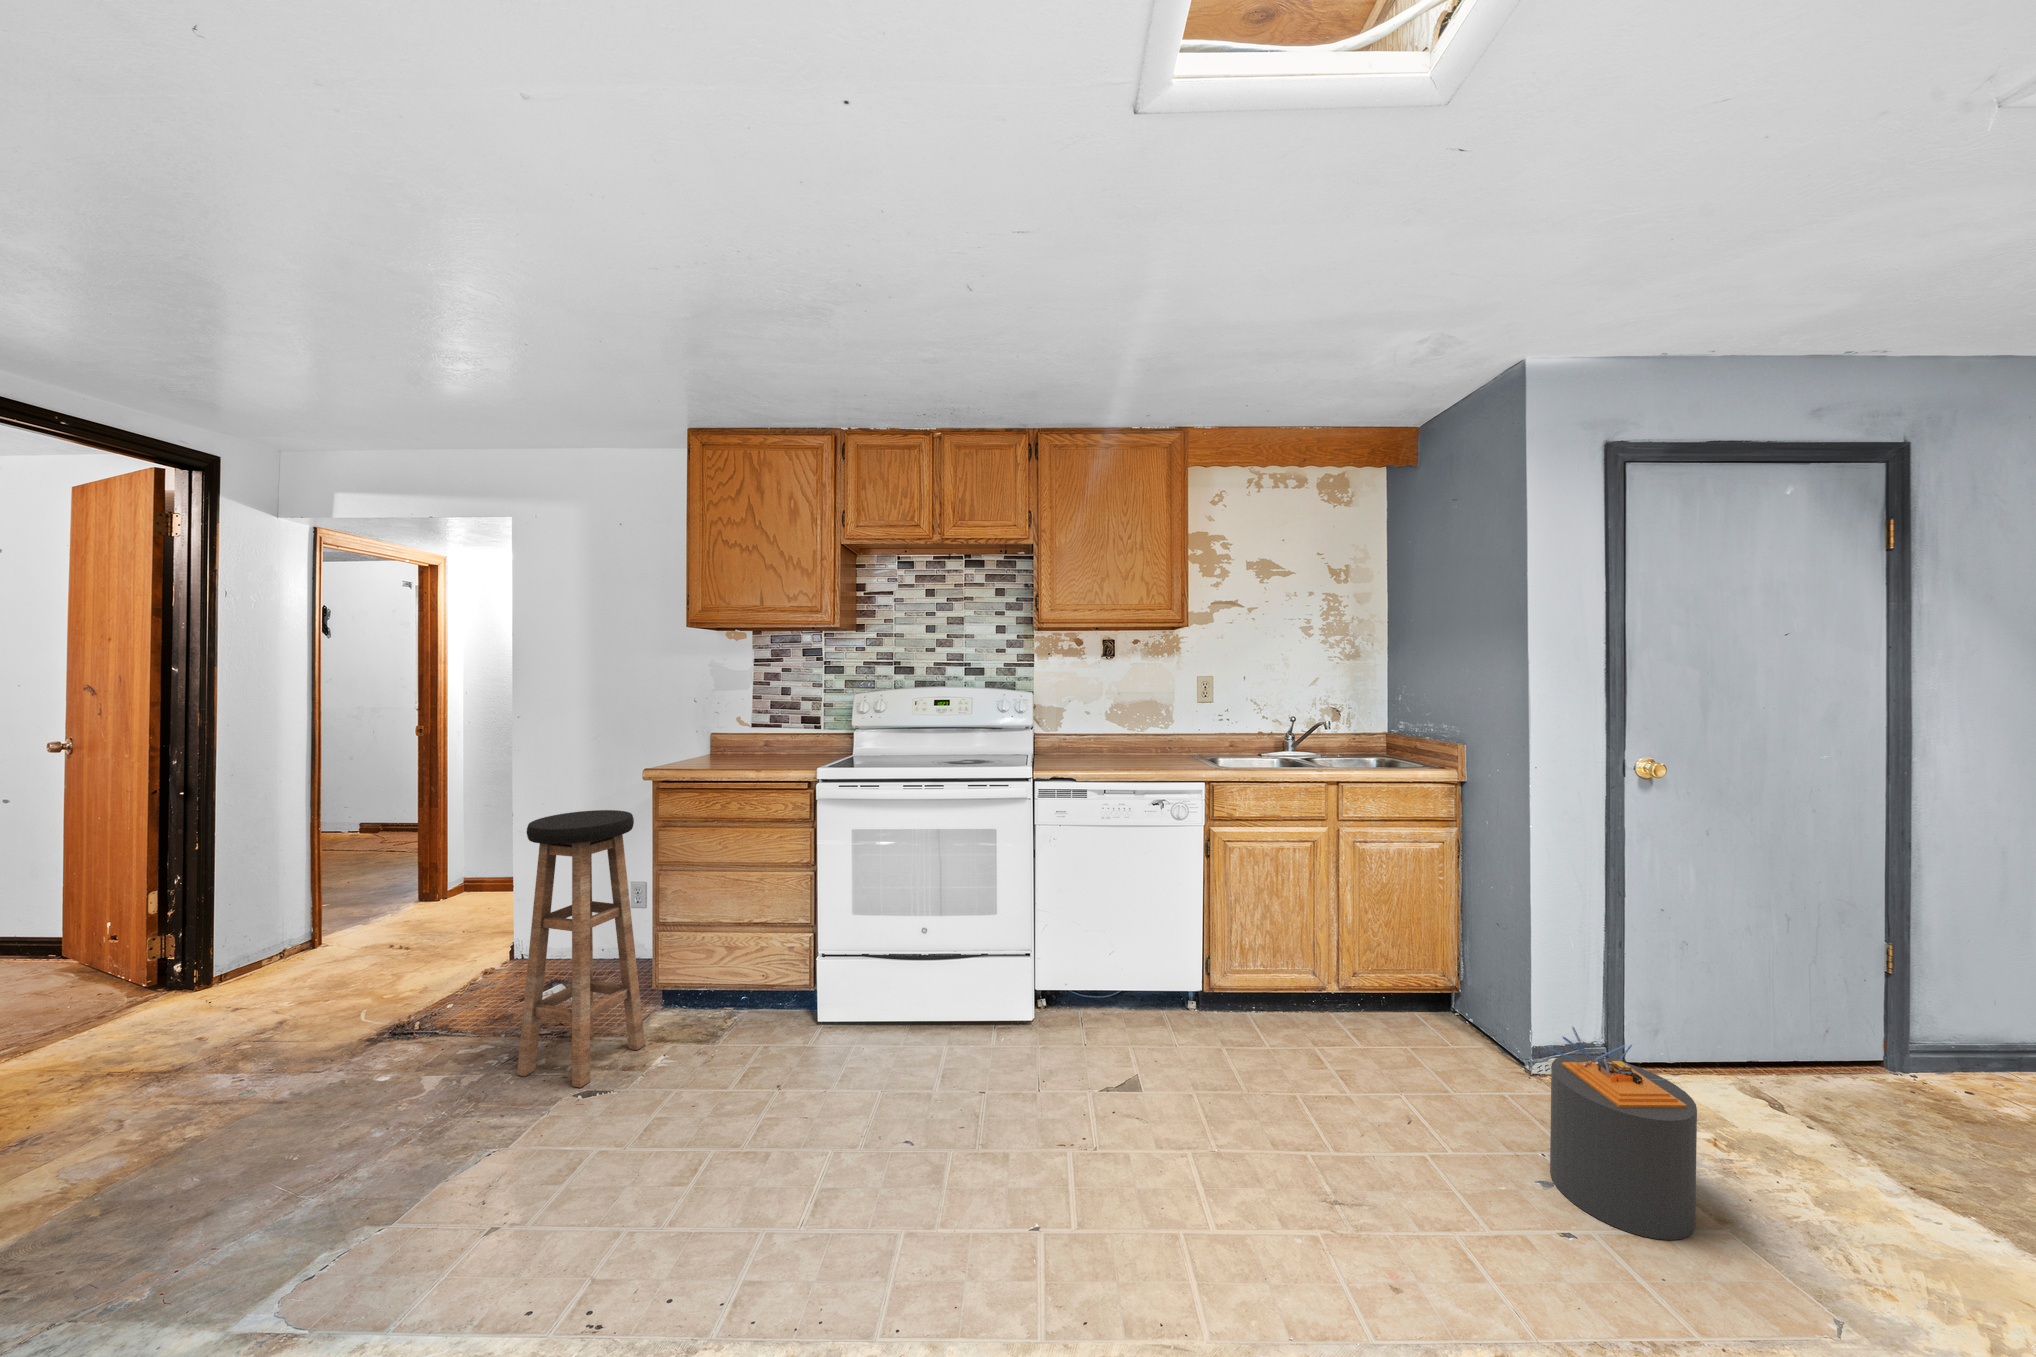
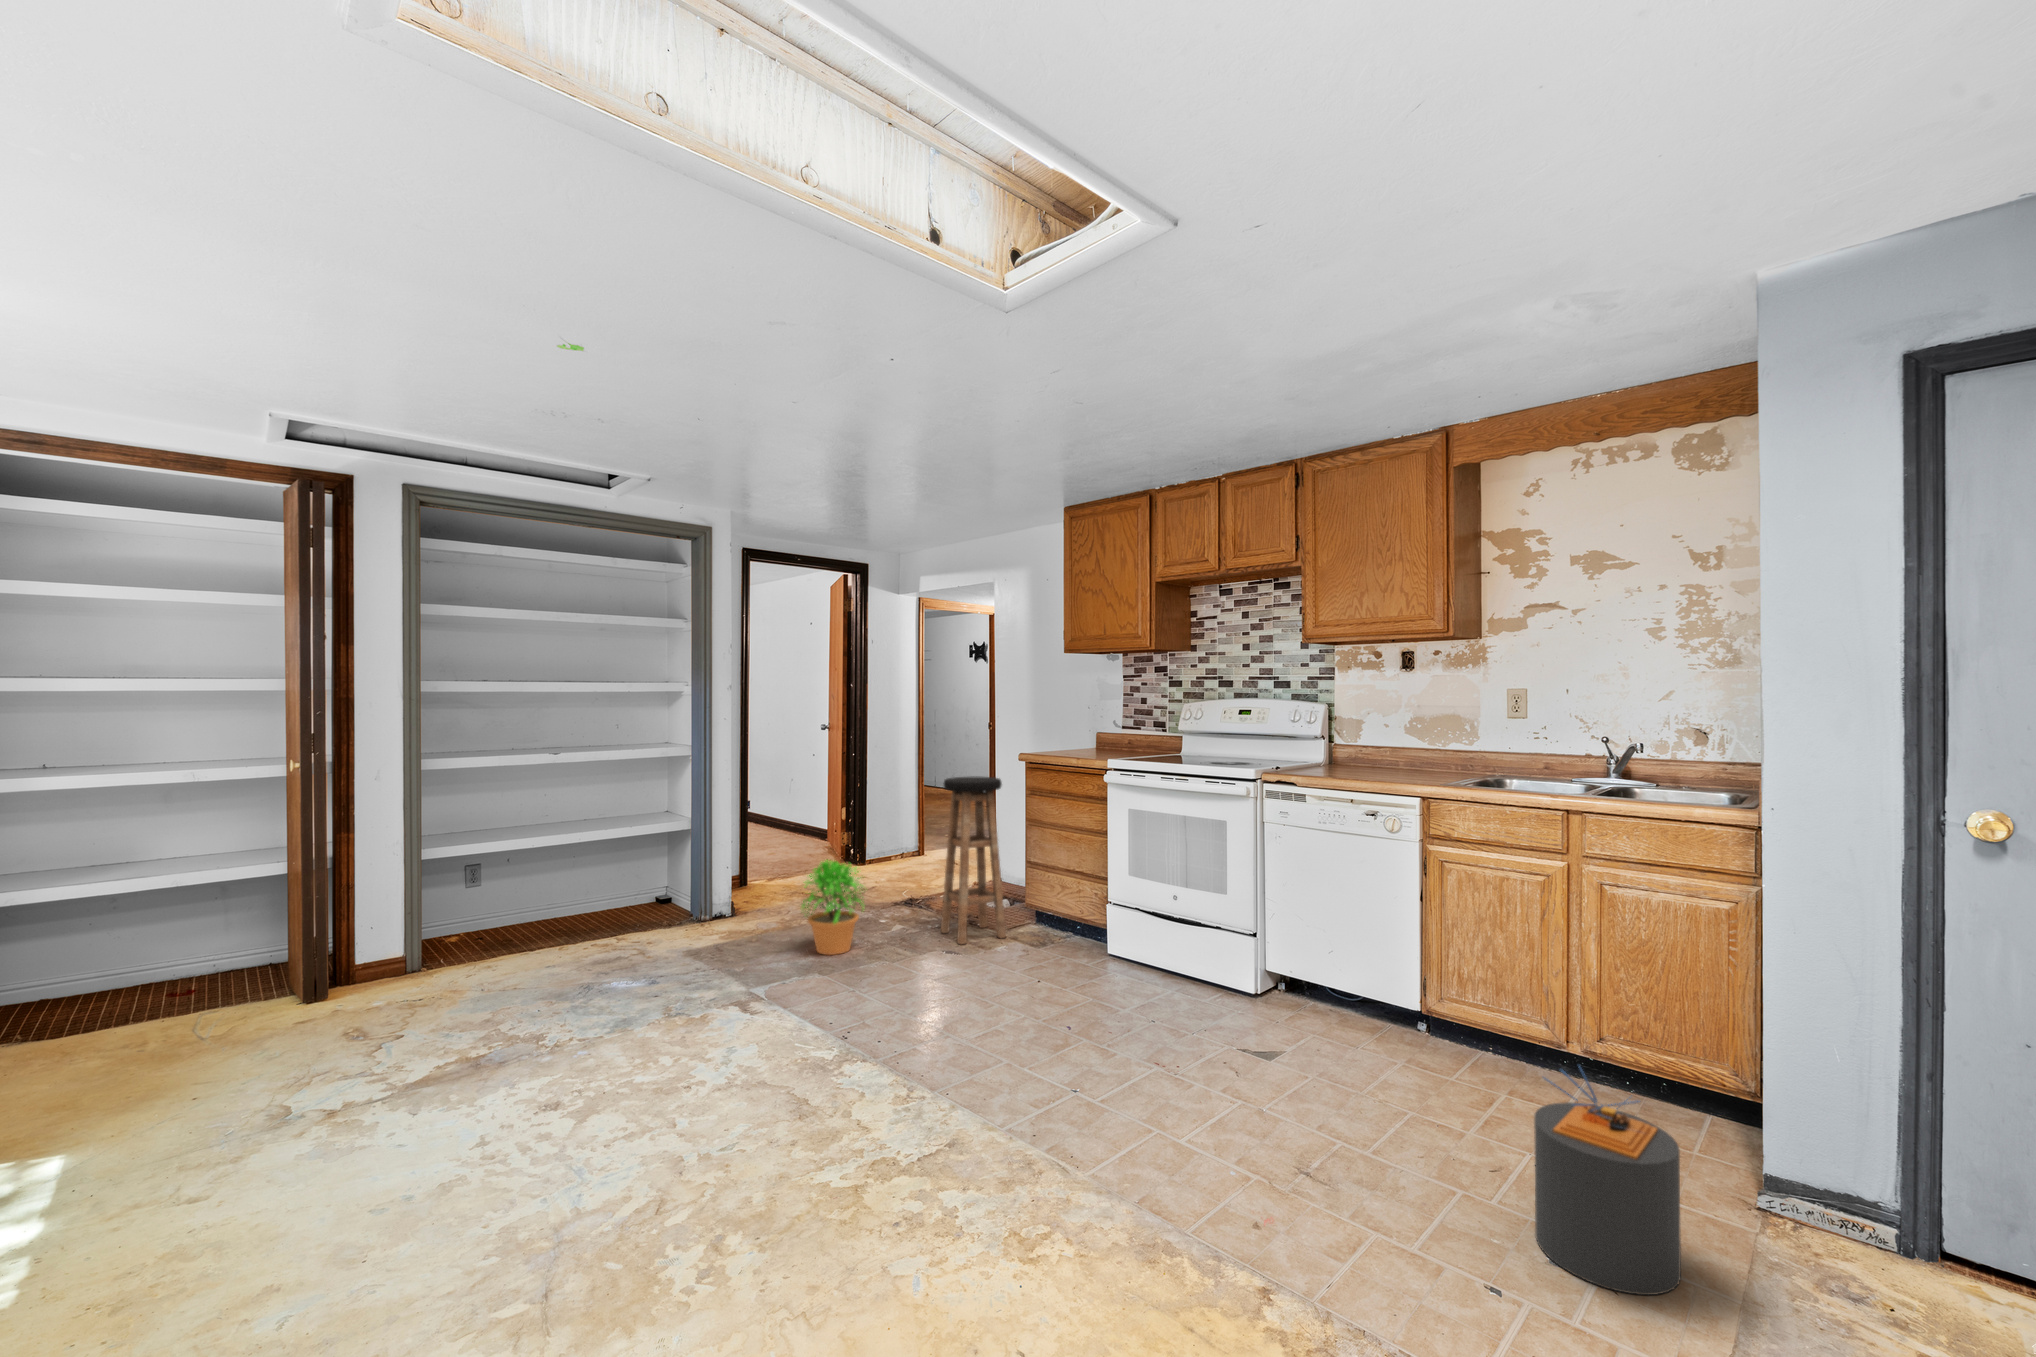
potted plant: none [196,1021,392,1239] -> present [802,860,864,955]

